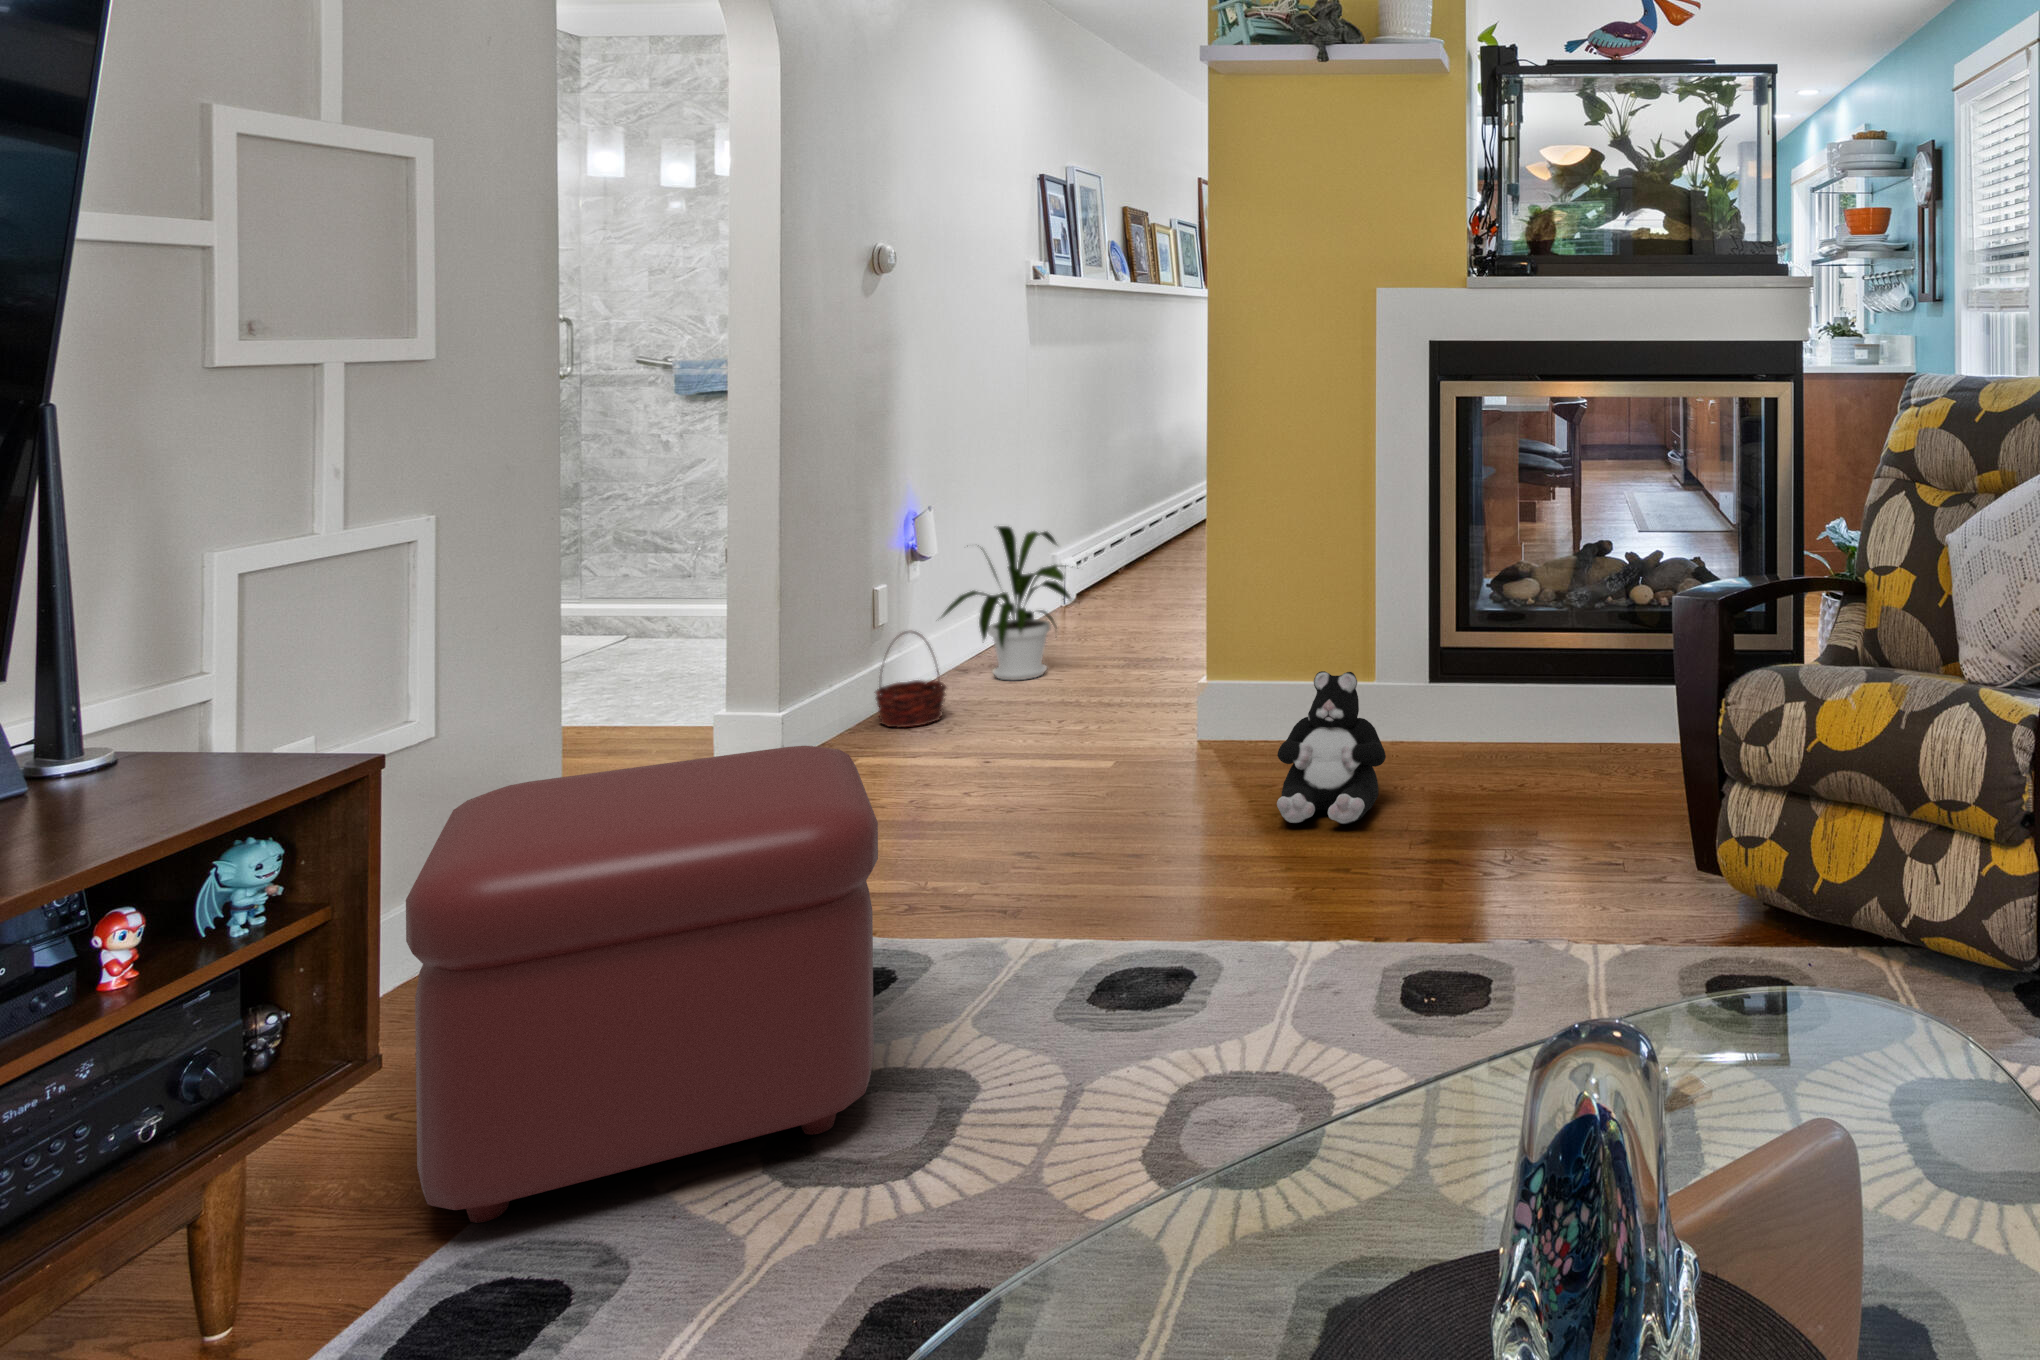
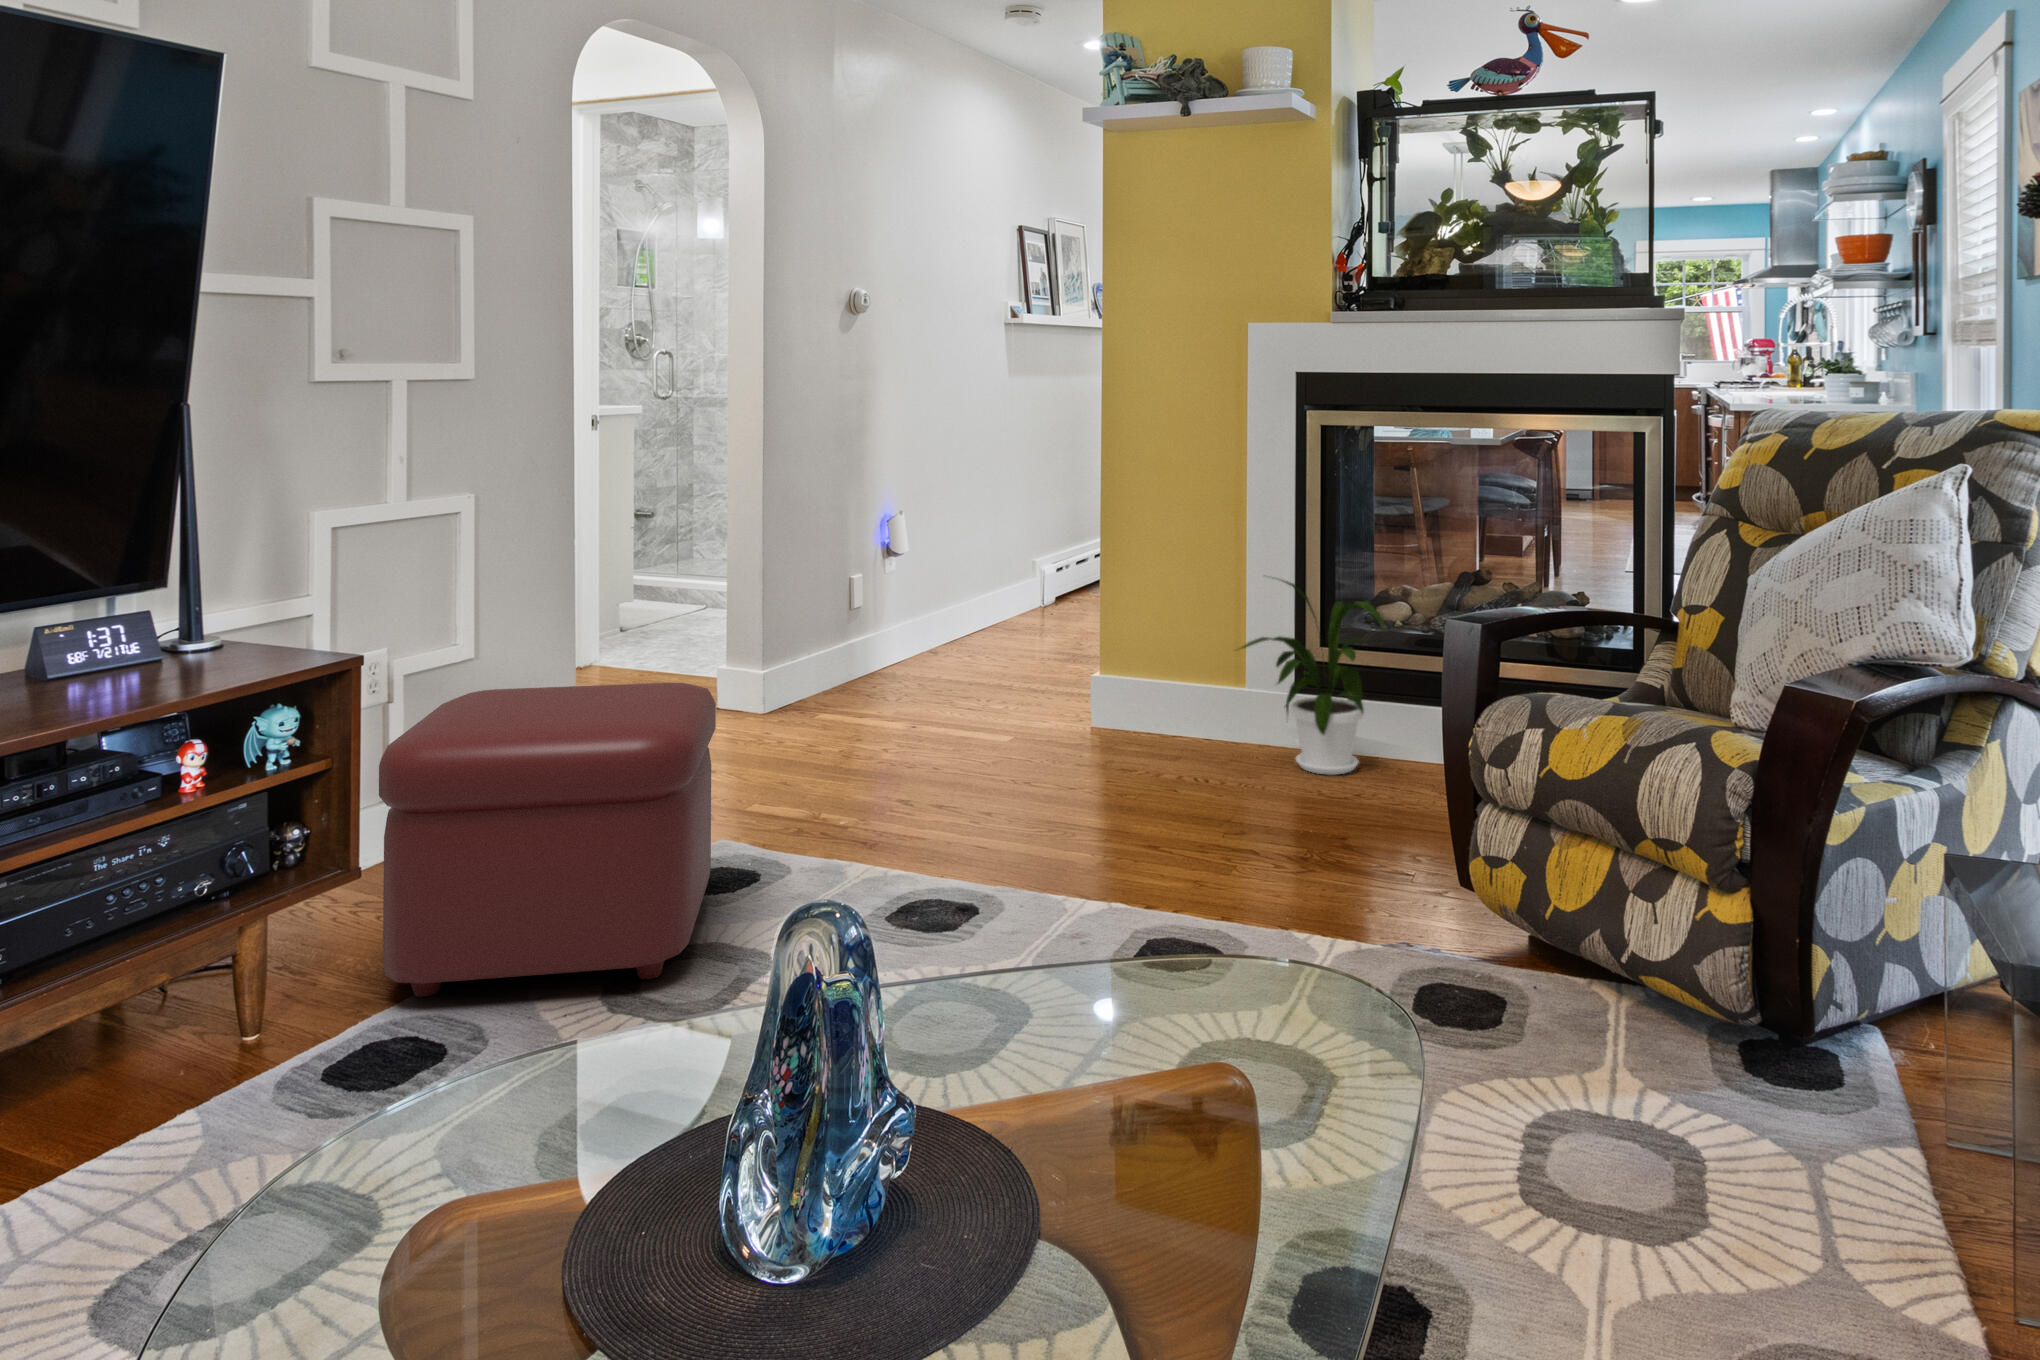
house plant: present [942,526,1071,680] -> present [1240,580,1387,775]
basket: present [875,631,947,727] -> none [843,611,899,691]
plush toy: present [1277,671,1386,824] -> none [1108,668,1212,807]

